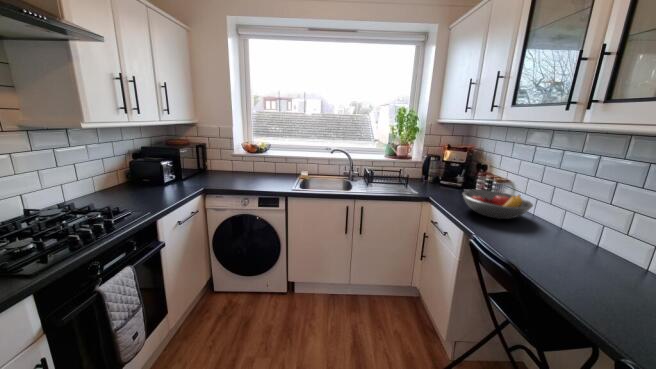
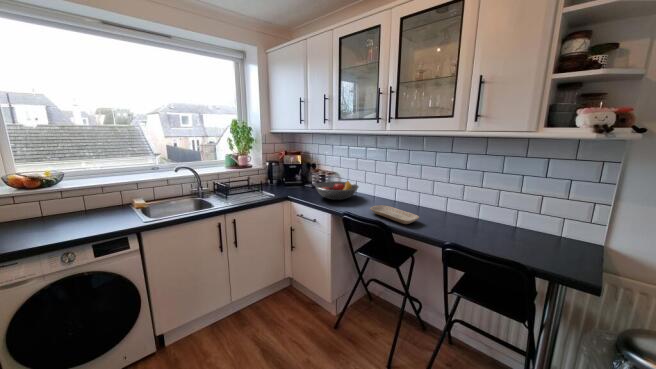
tray: none [524,241,616,290] -> present [370,205,419,224]

